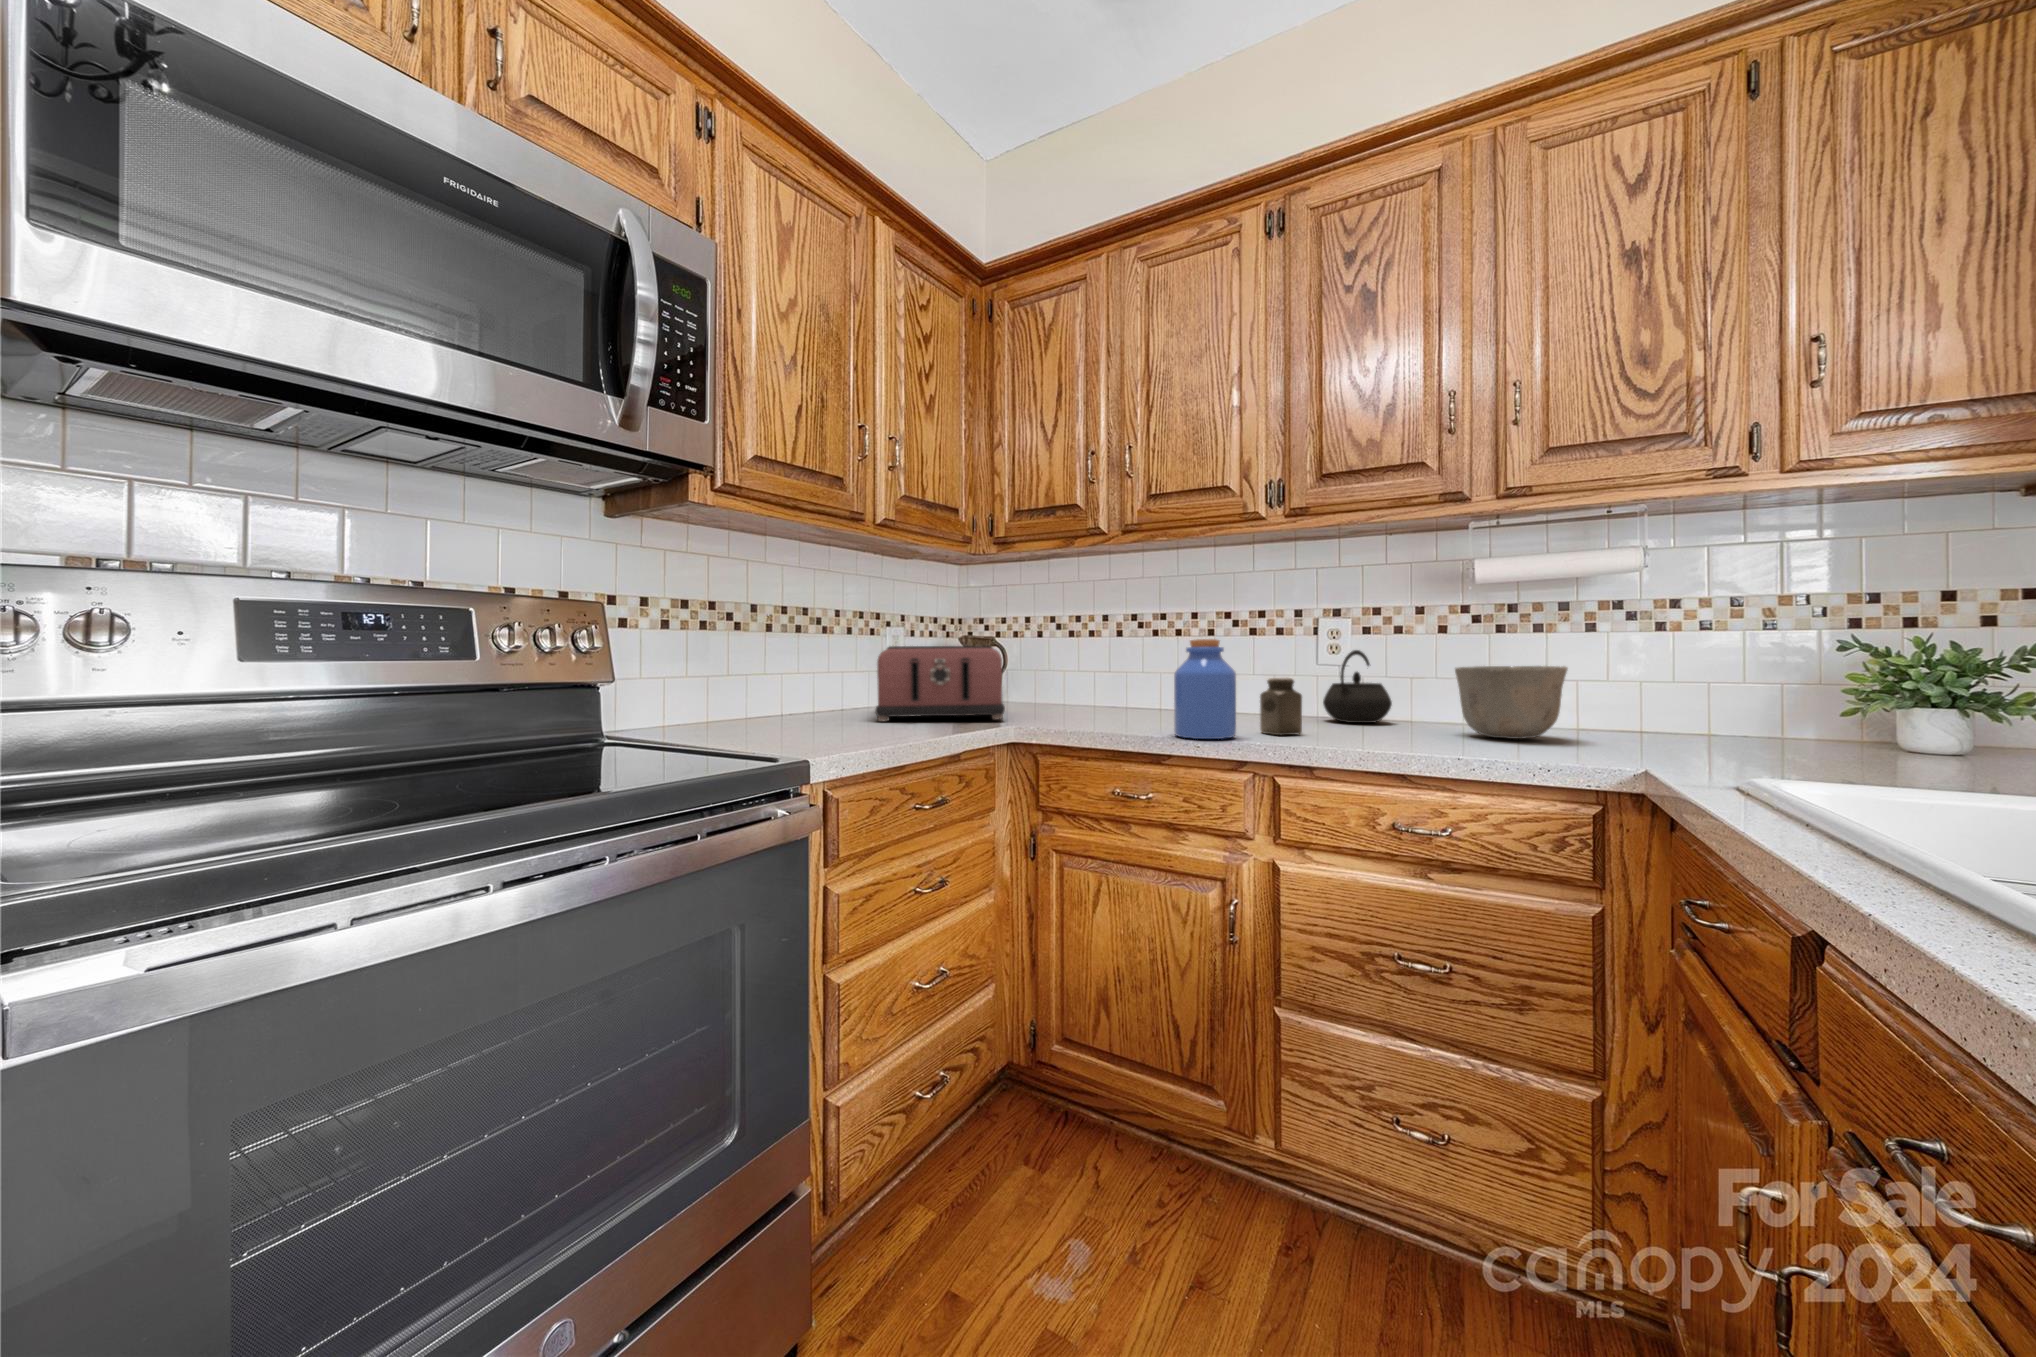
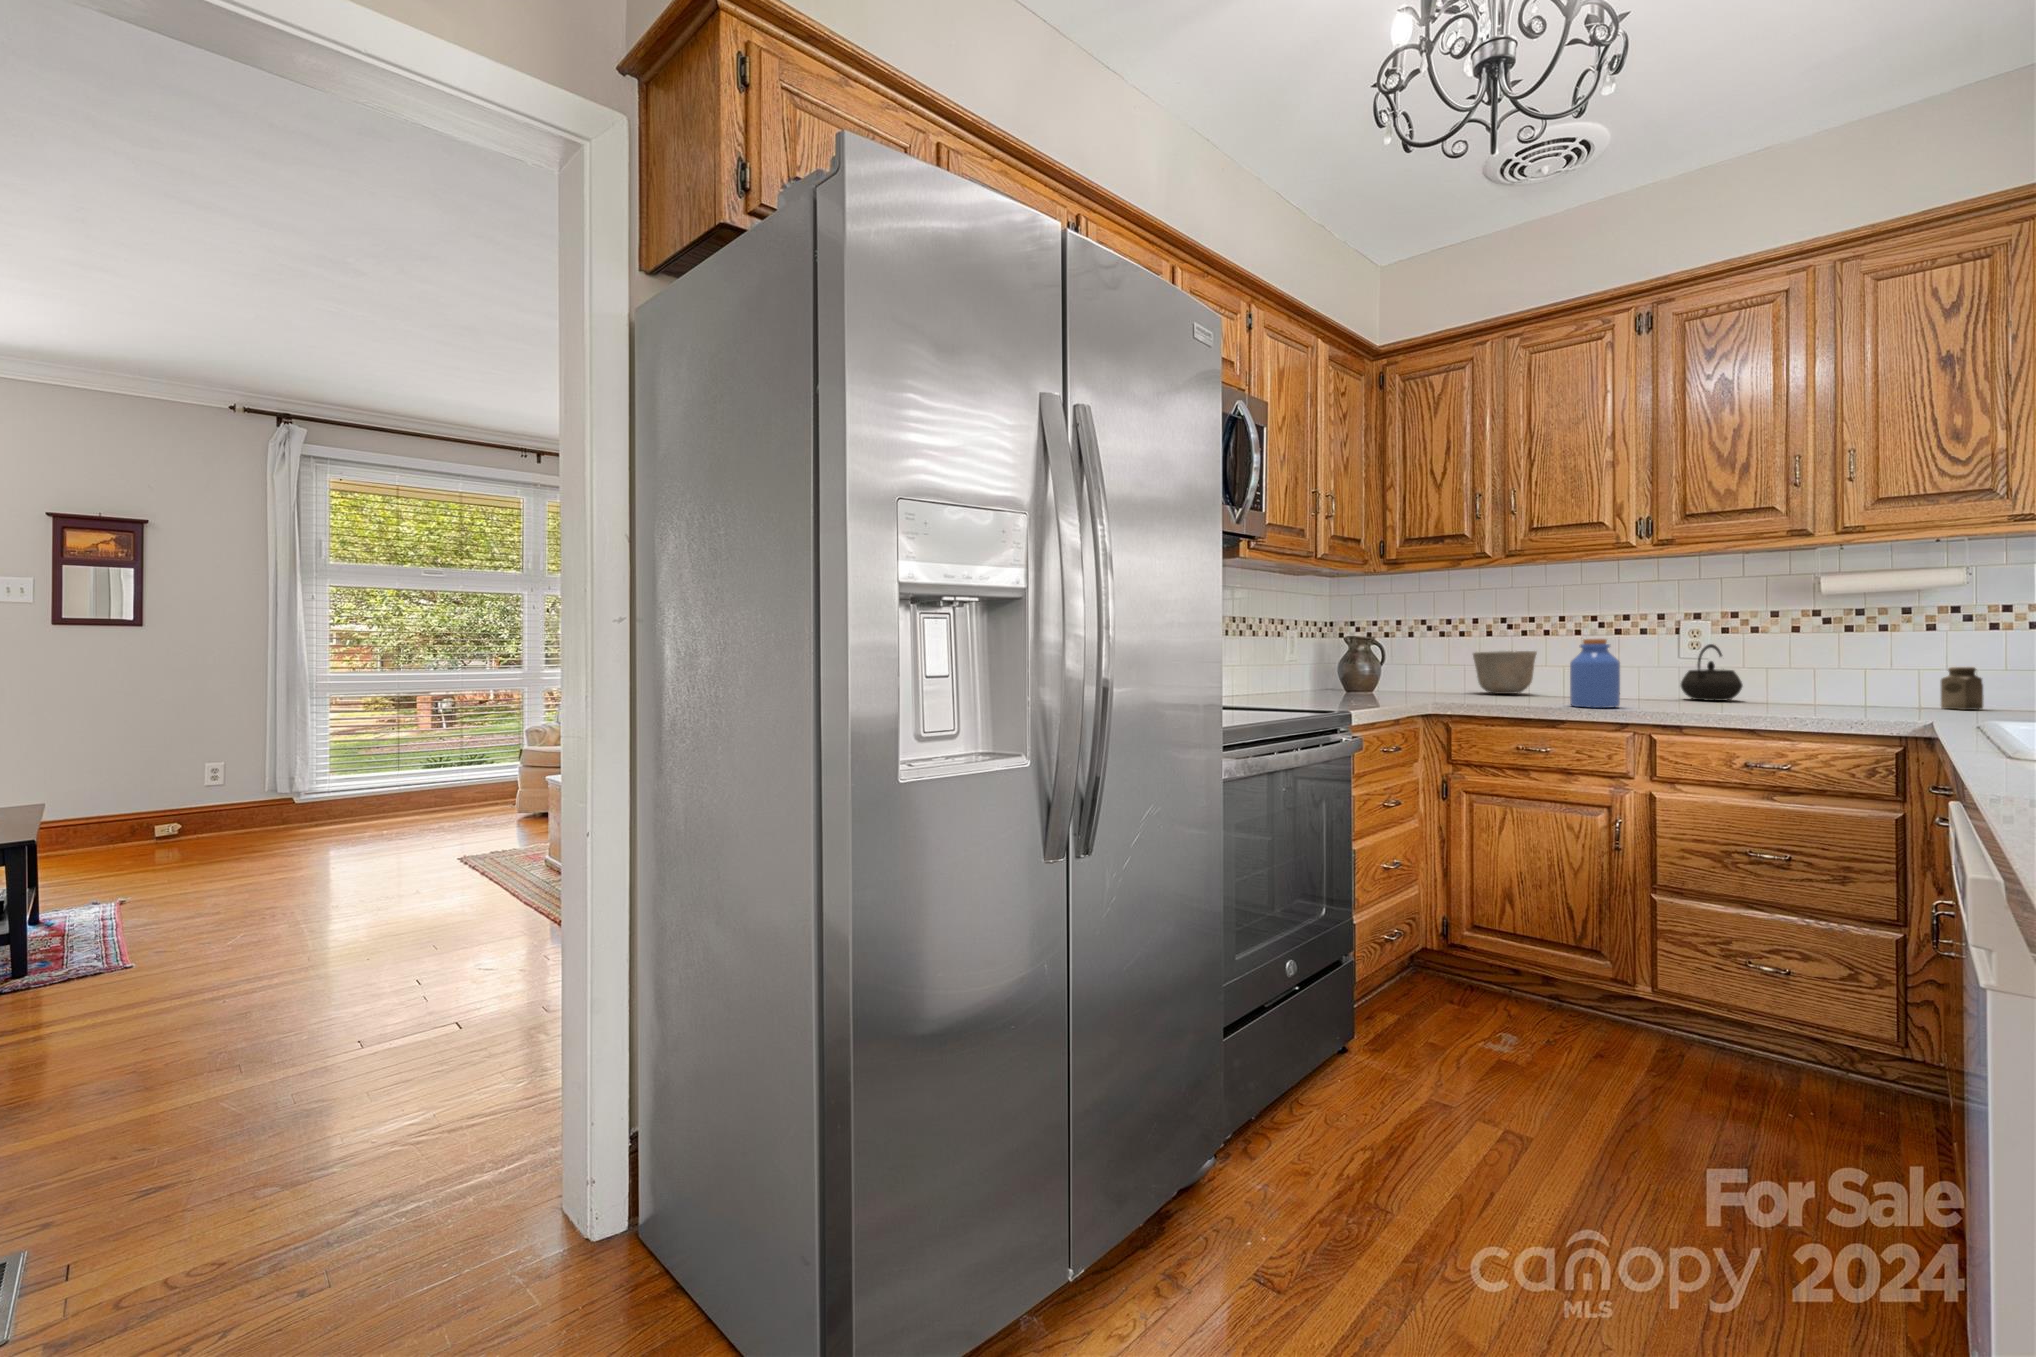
toaster: present [875,646,1005,722] -> none [1309,643,1422,697]
ceramic bowl: present [1455,666,1568,739] -> present [1473,651,1537,694]
salt shaker: present [1260,678,1302,735] -> present [1941,666,1983,710]

